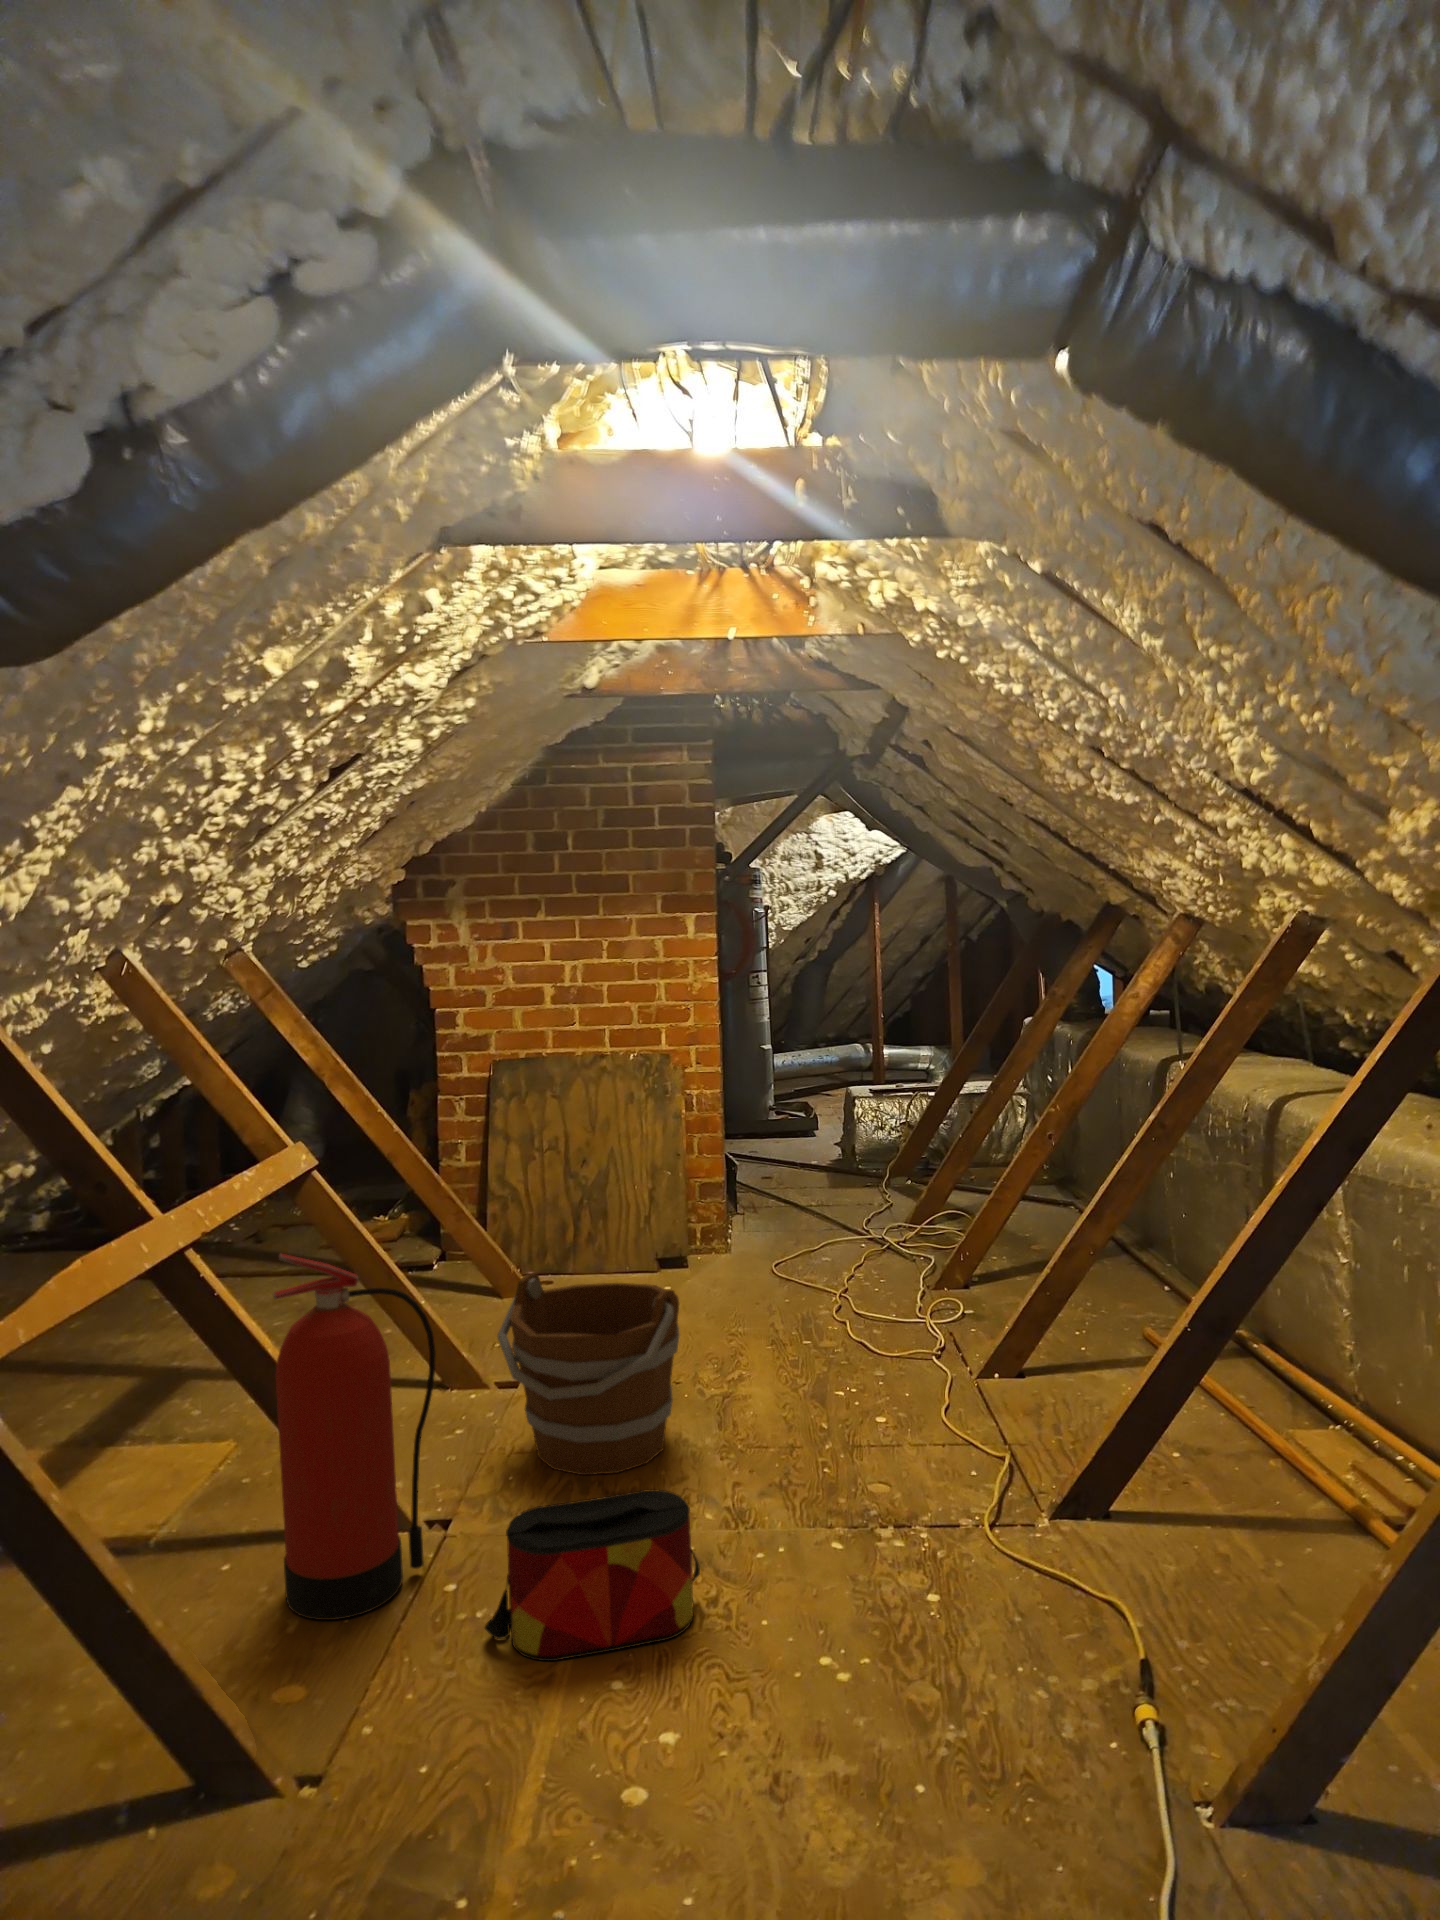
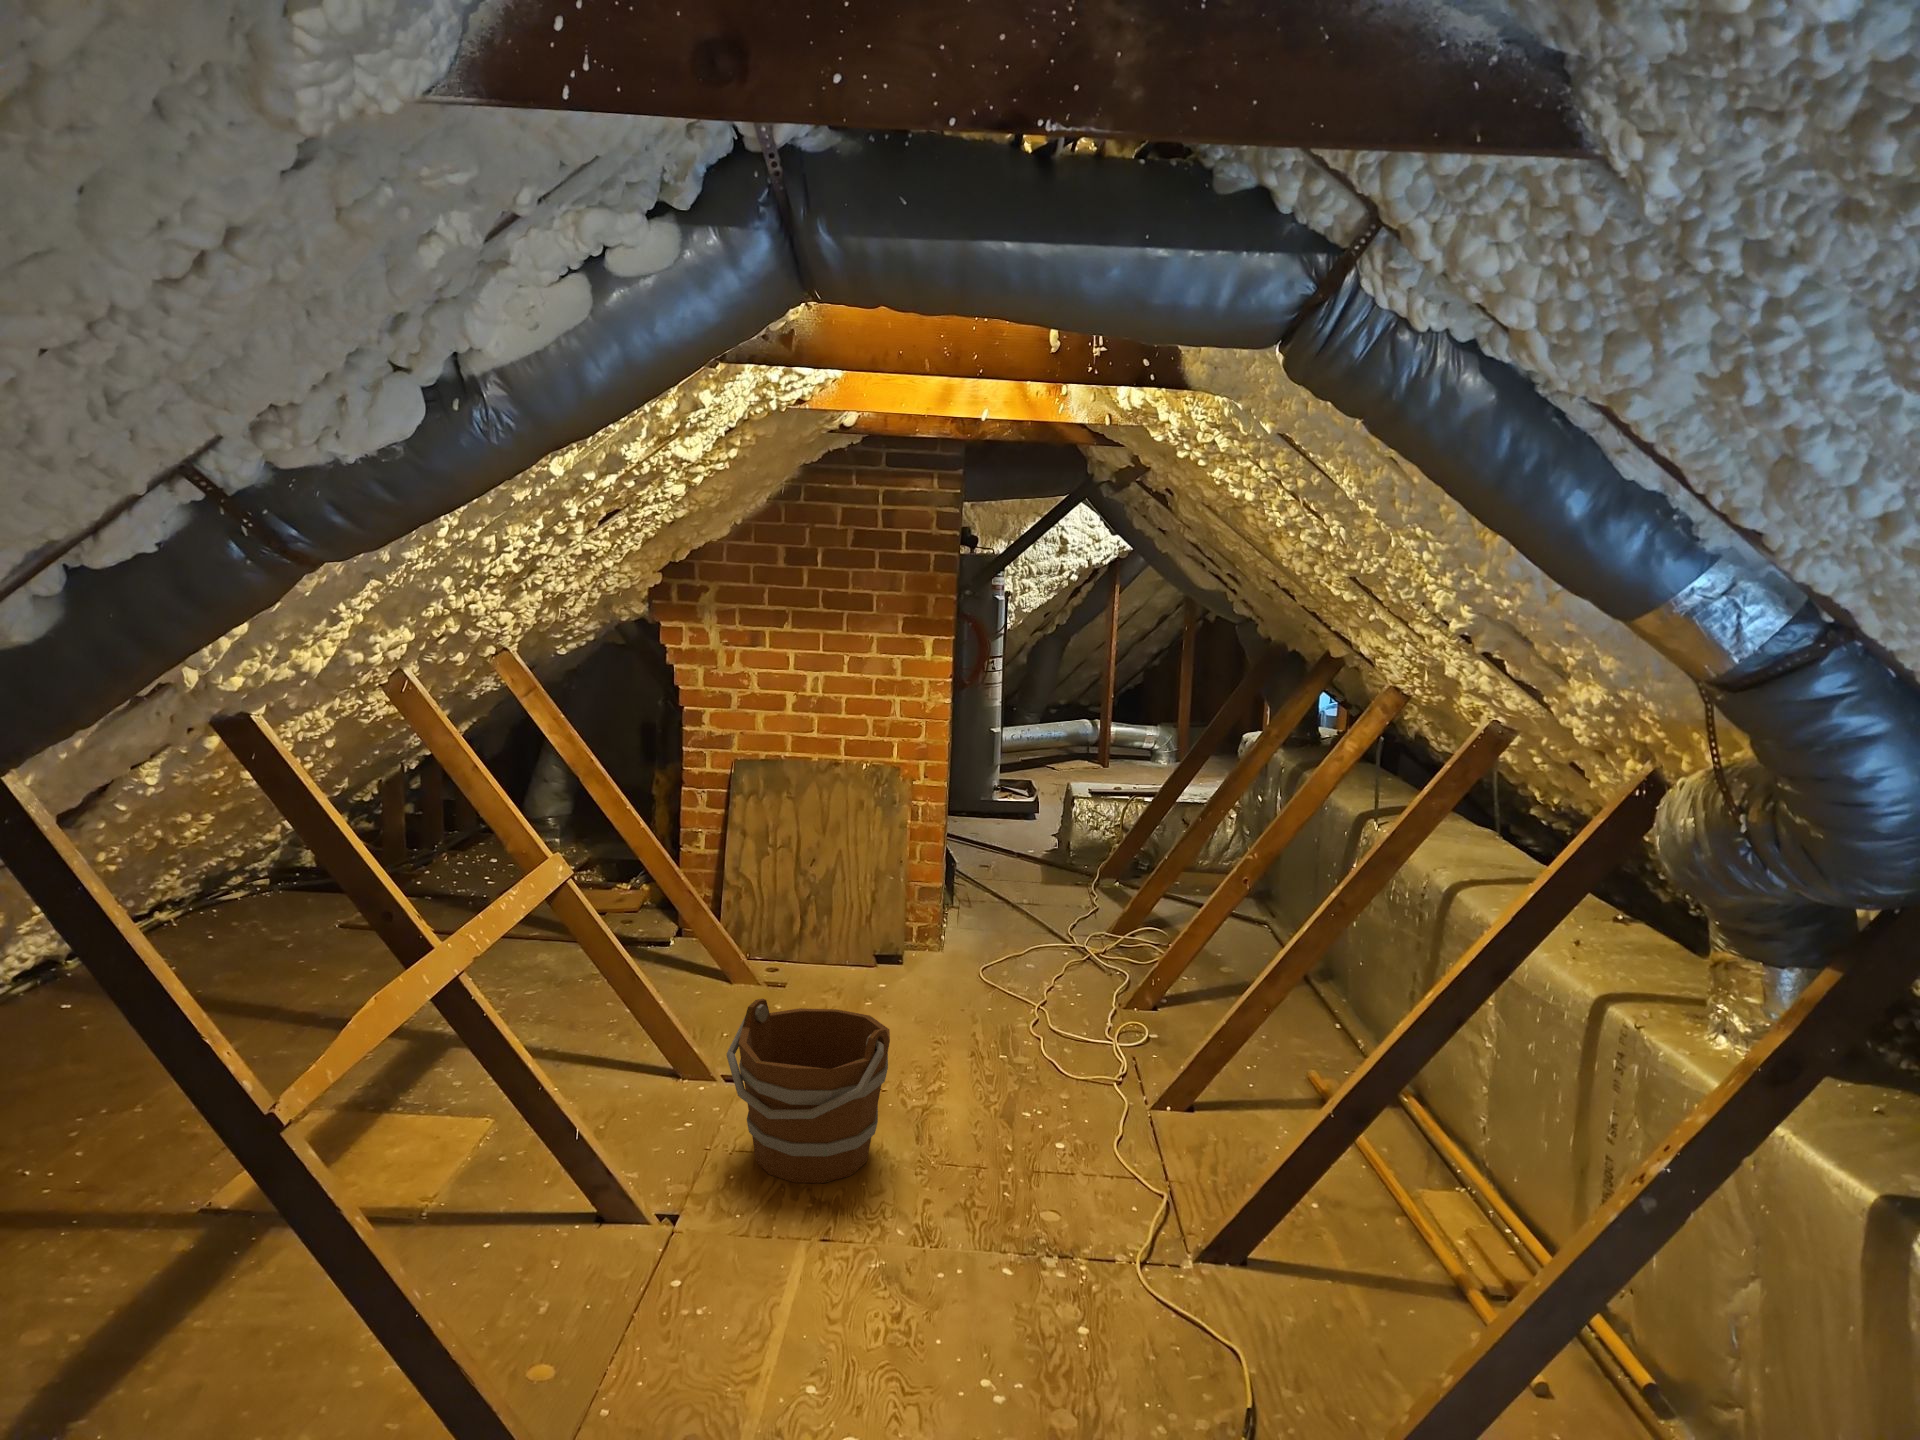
fire extinguisher: present [273,1254,436,1620] -> none [535,1003,673,1309]
bag: present [485,1489,700,1661] -> none [703,1223,889,1364]

